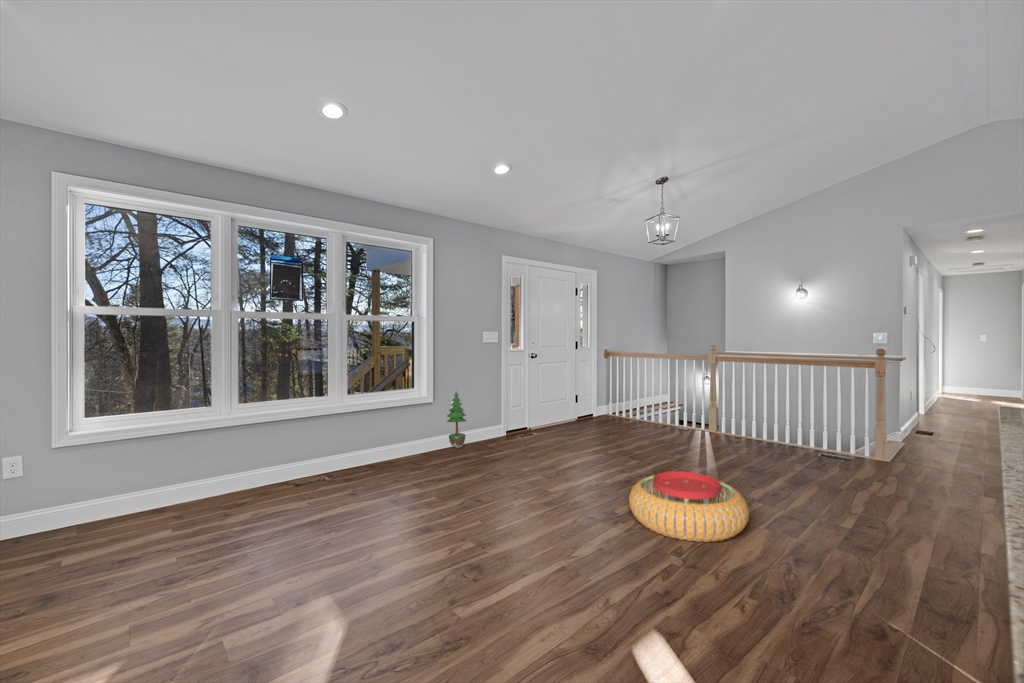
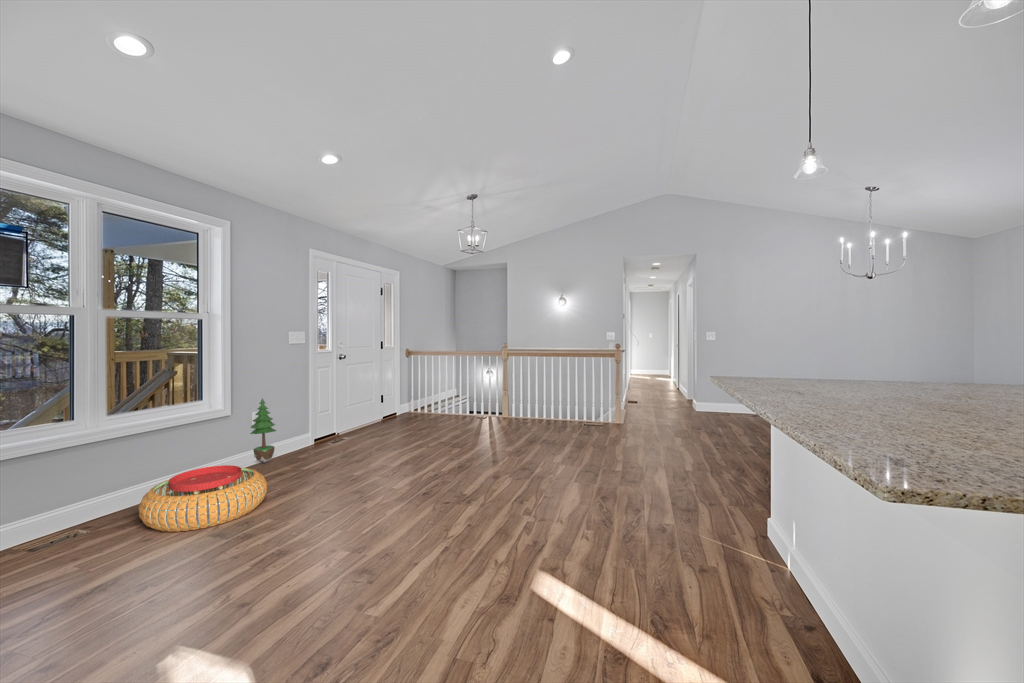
pouf: present [629,471,749,542] -> present [138,465,267,532]

